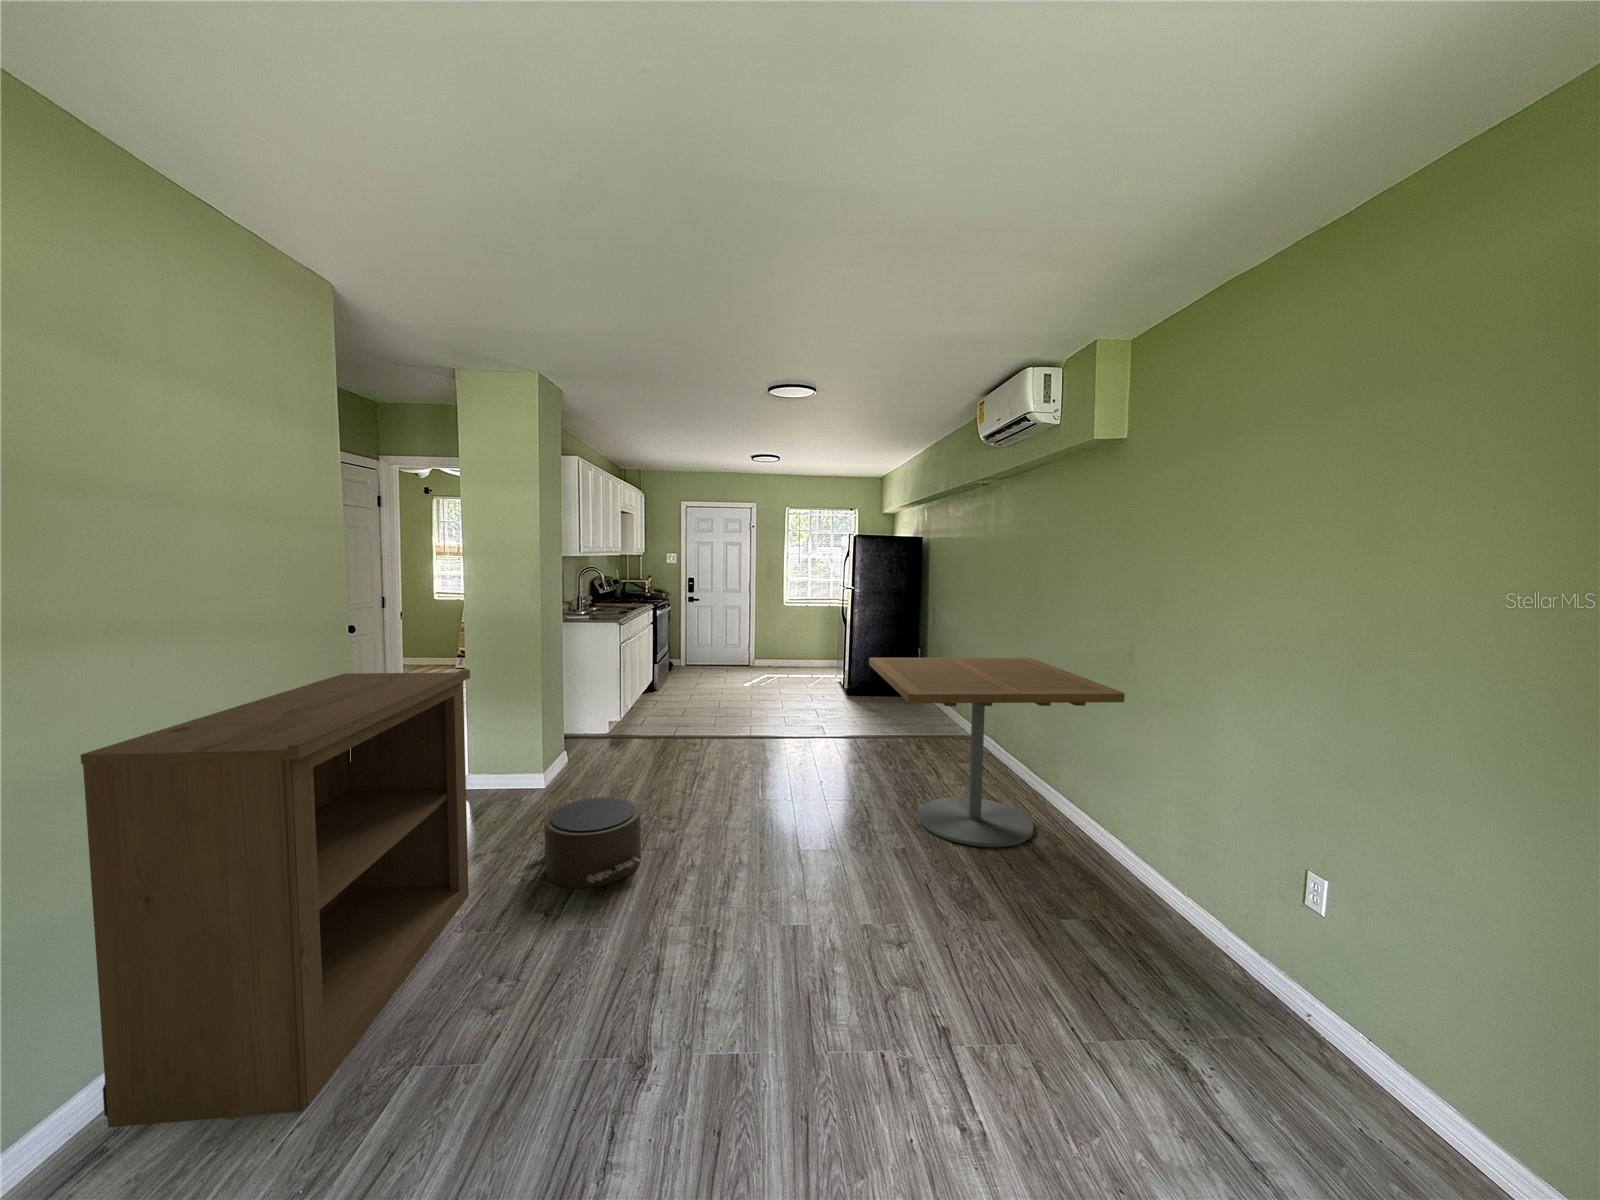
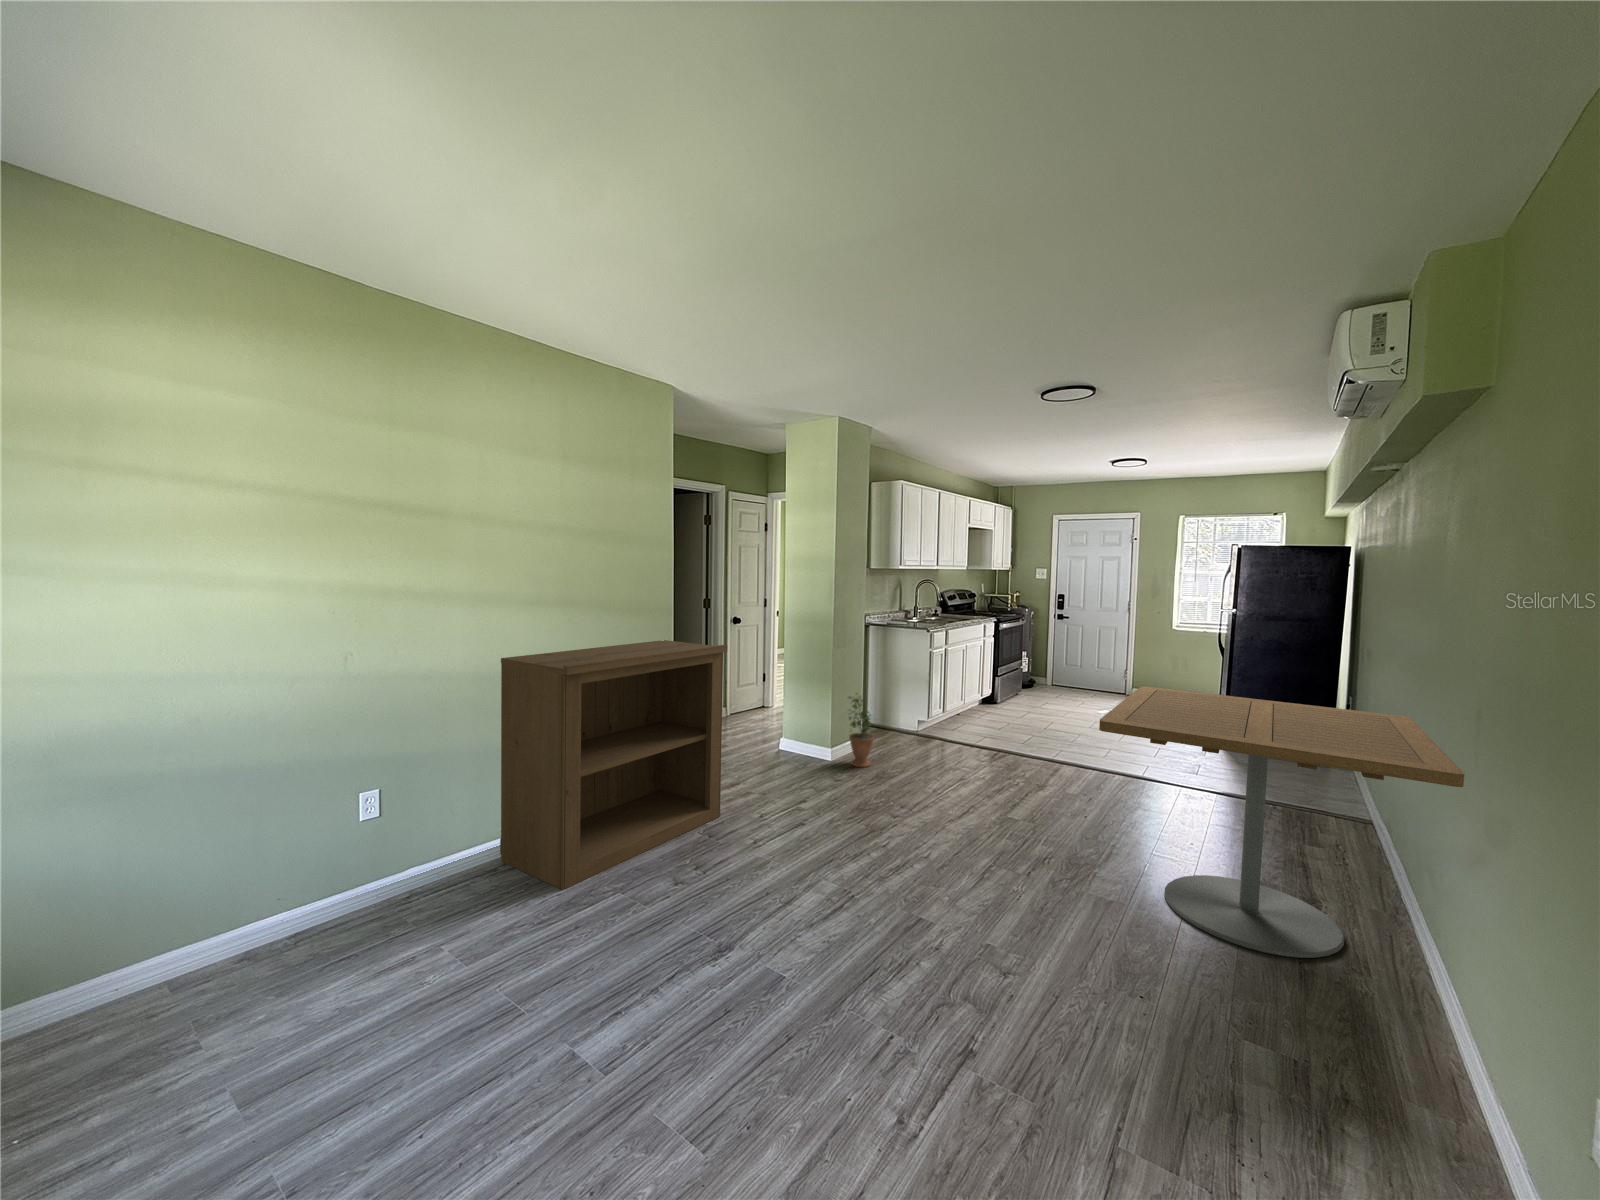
potted plant: none [559,700,596,784] -> present [849,693,874,767]
pouf: present [532,797,641,888] -> none [774,769,852,840]

